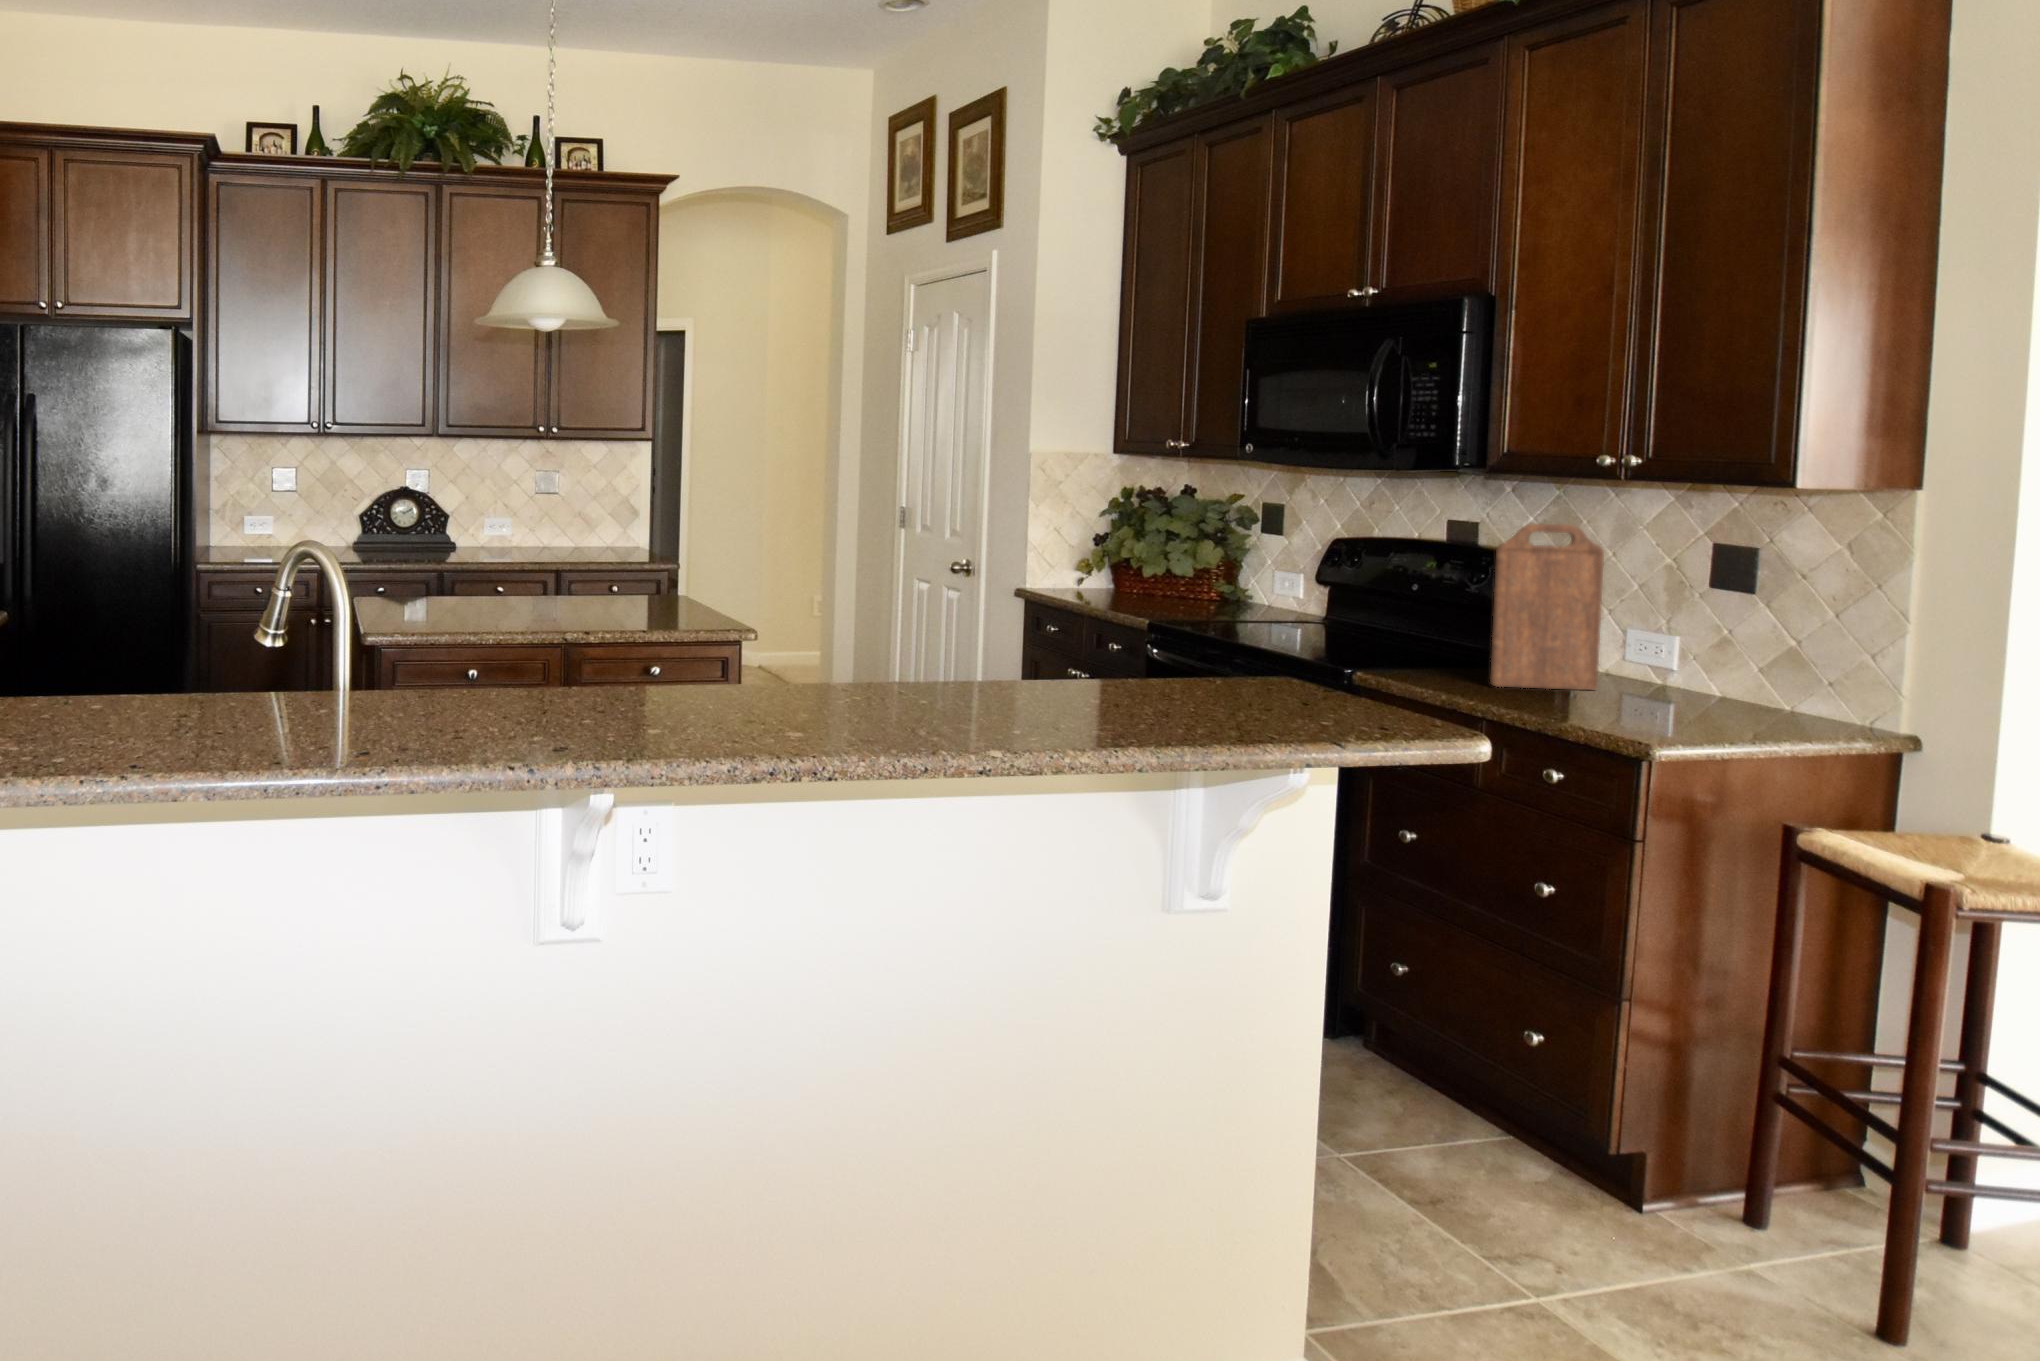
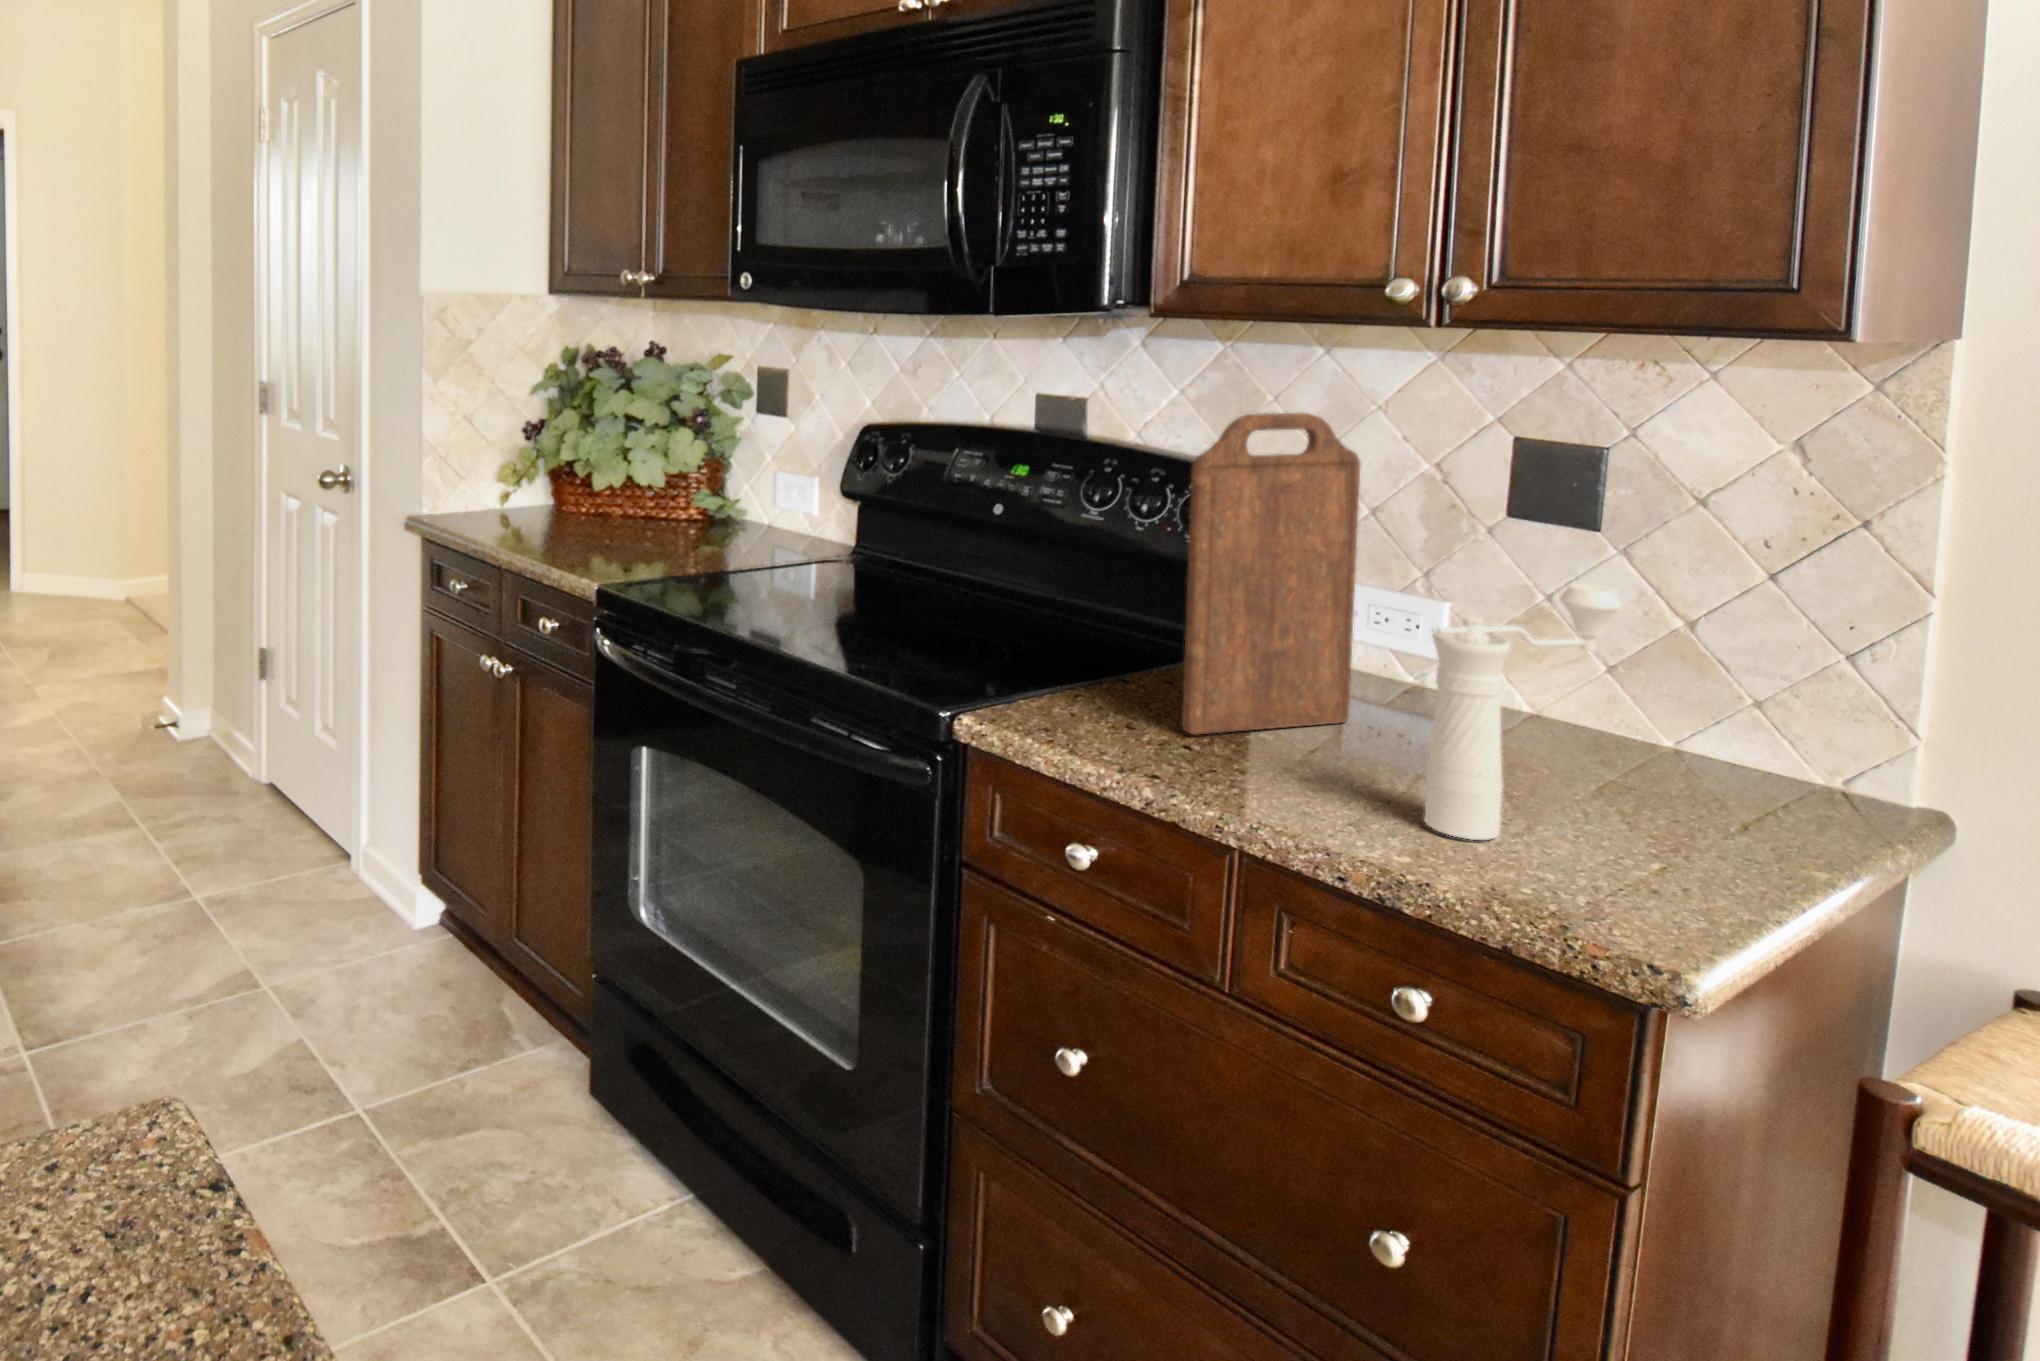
pepper mill: none [1598,605,1709,720] -> present [1424,584,1622,840]

